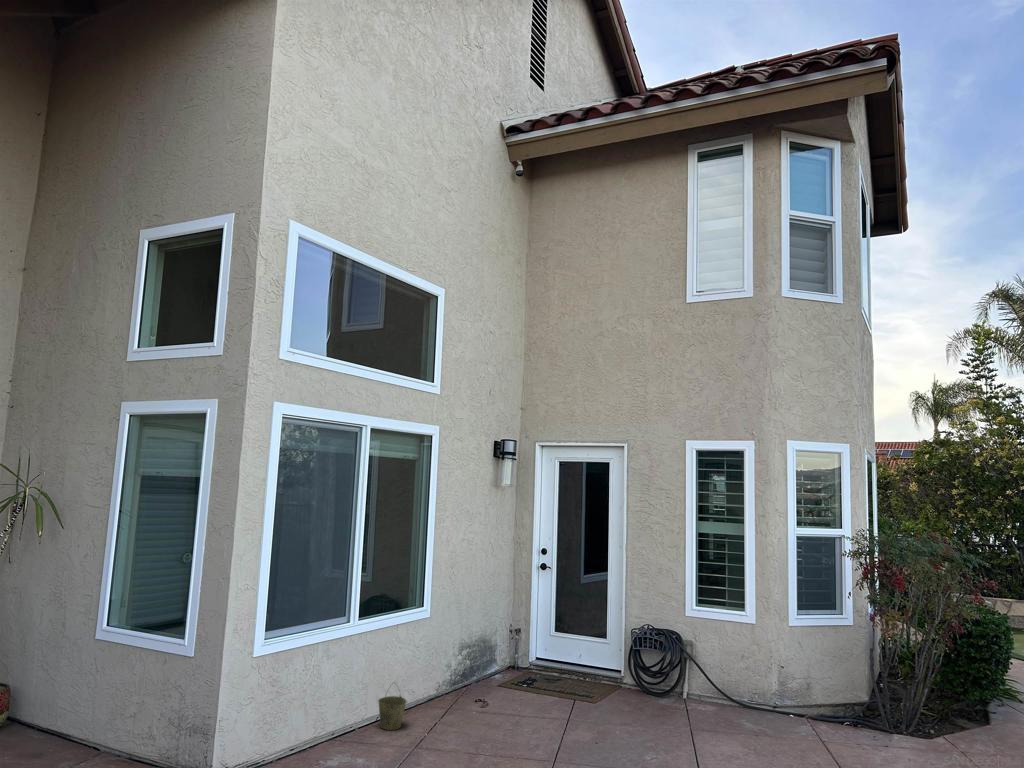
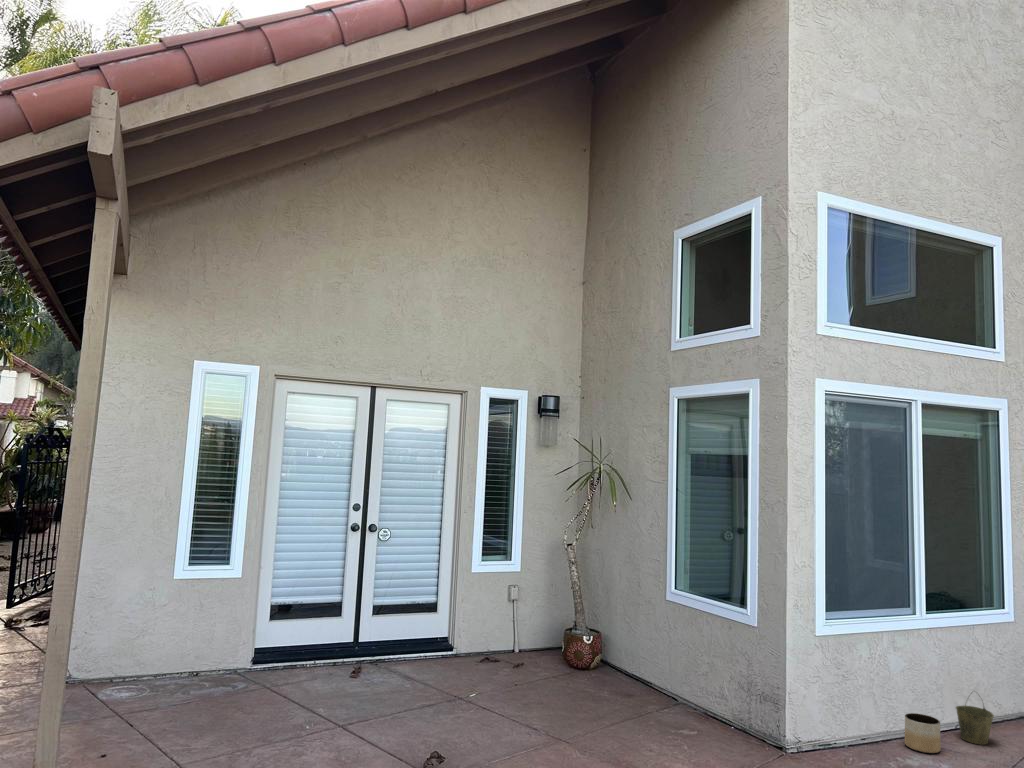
planter: none [332,714,362,750] -> present [905,713,941,753]

